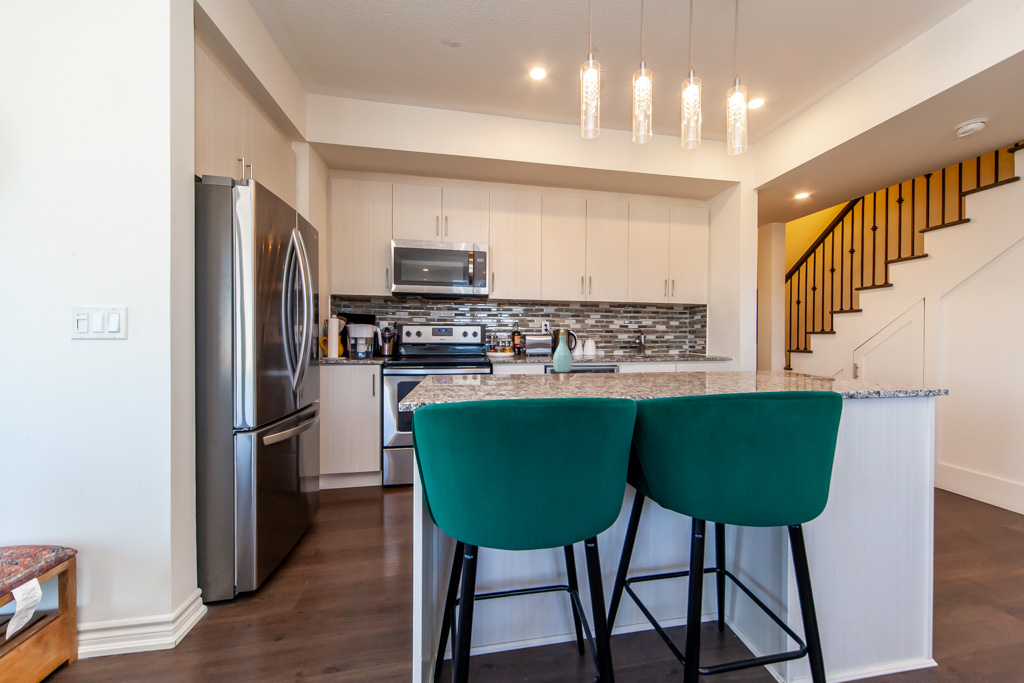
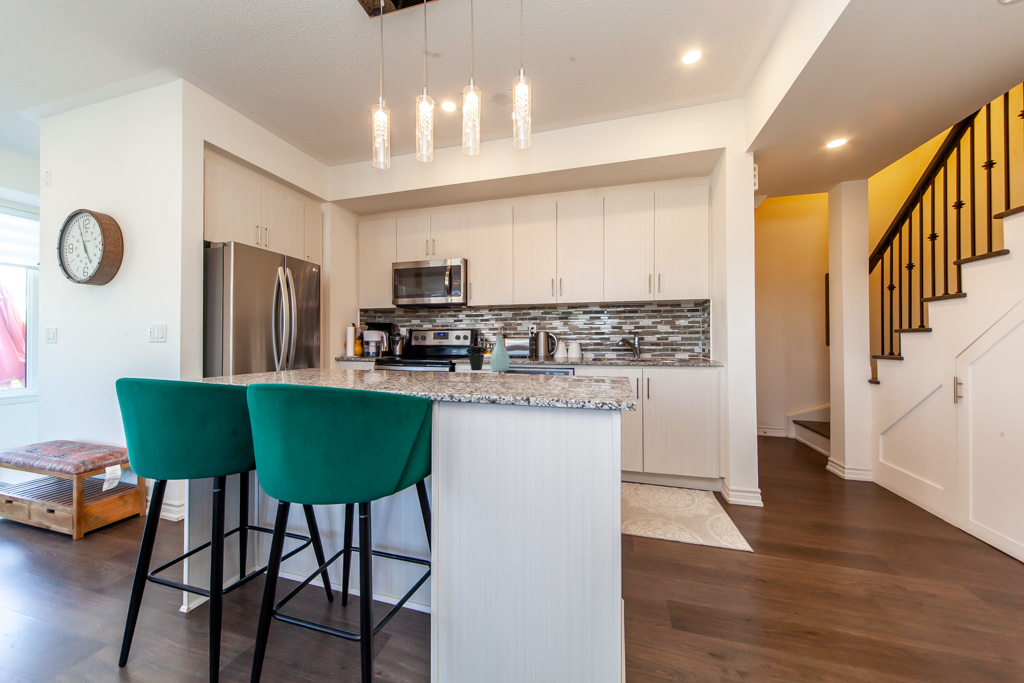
potted plant: none [503,324,526,370] -> present [465,347,487,370]

